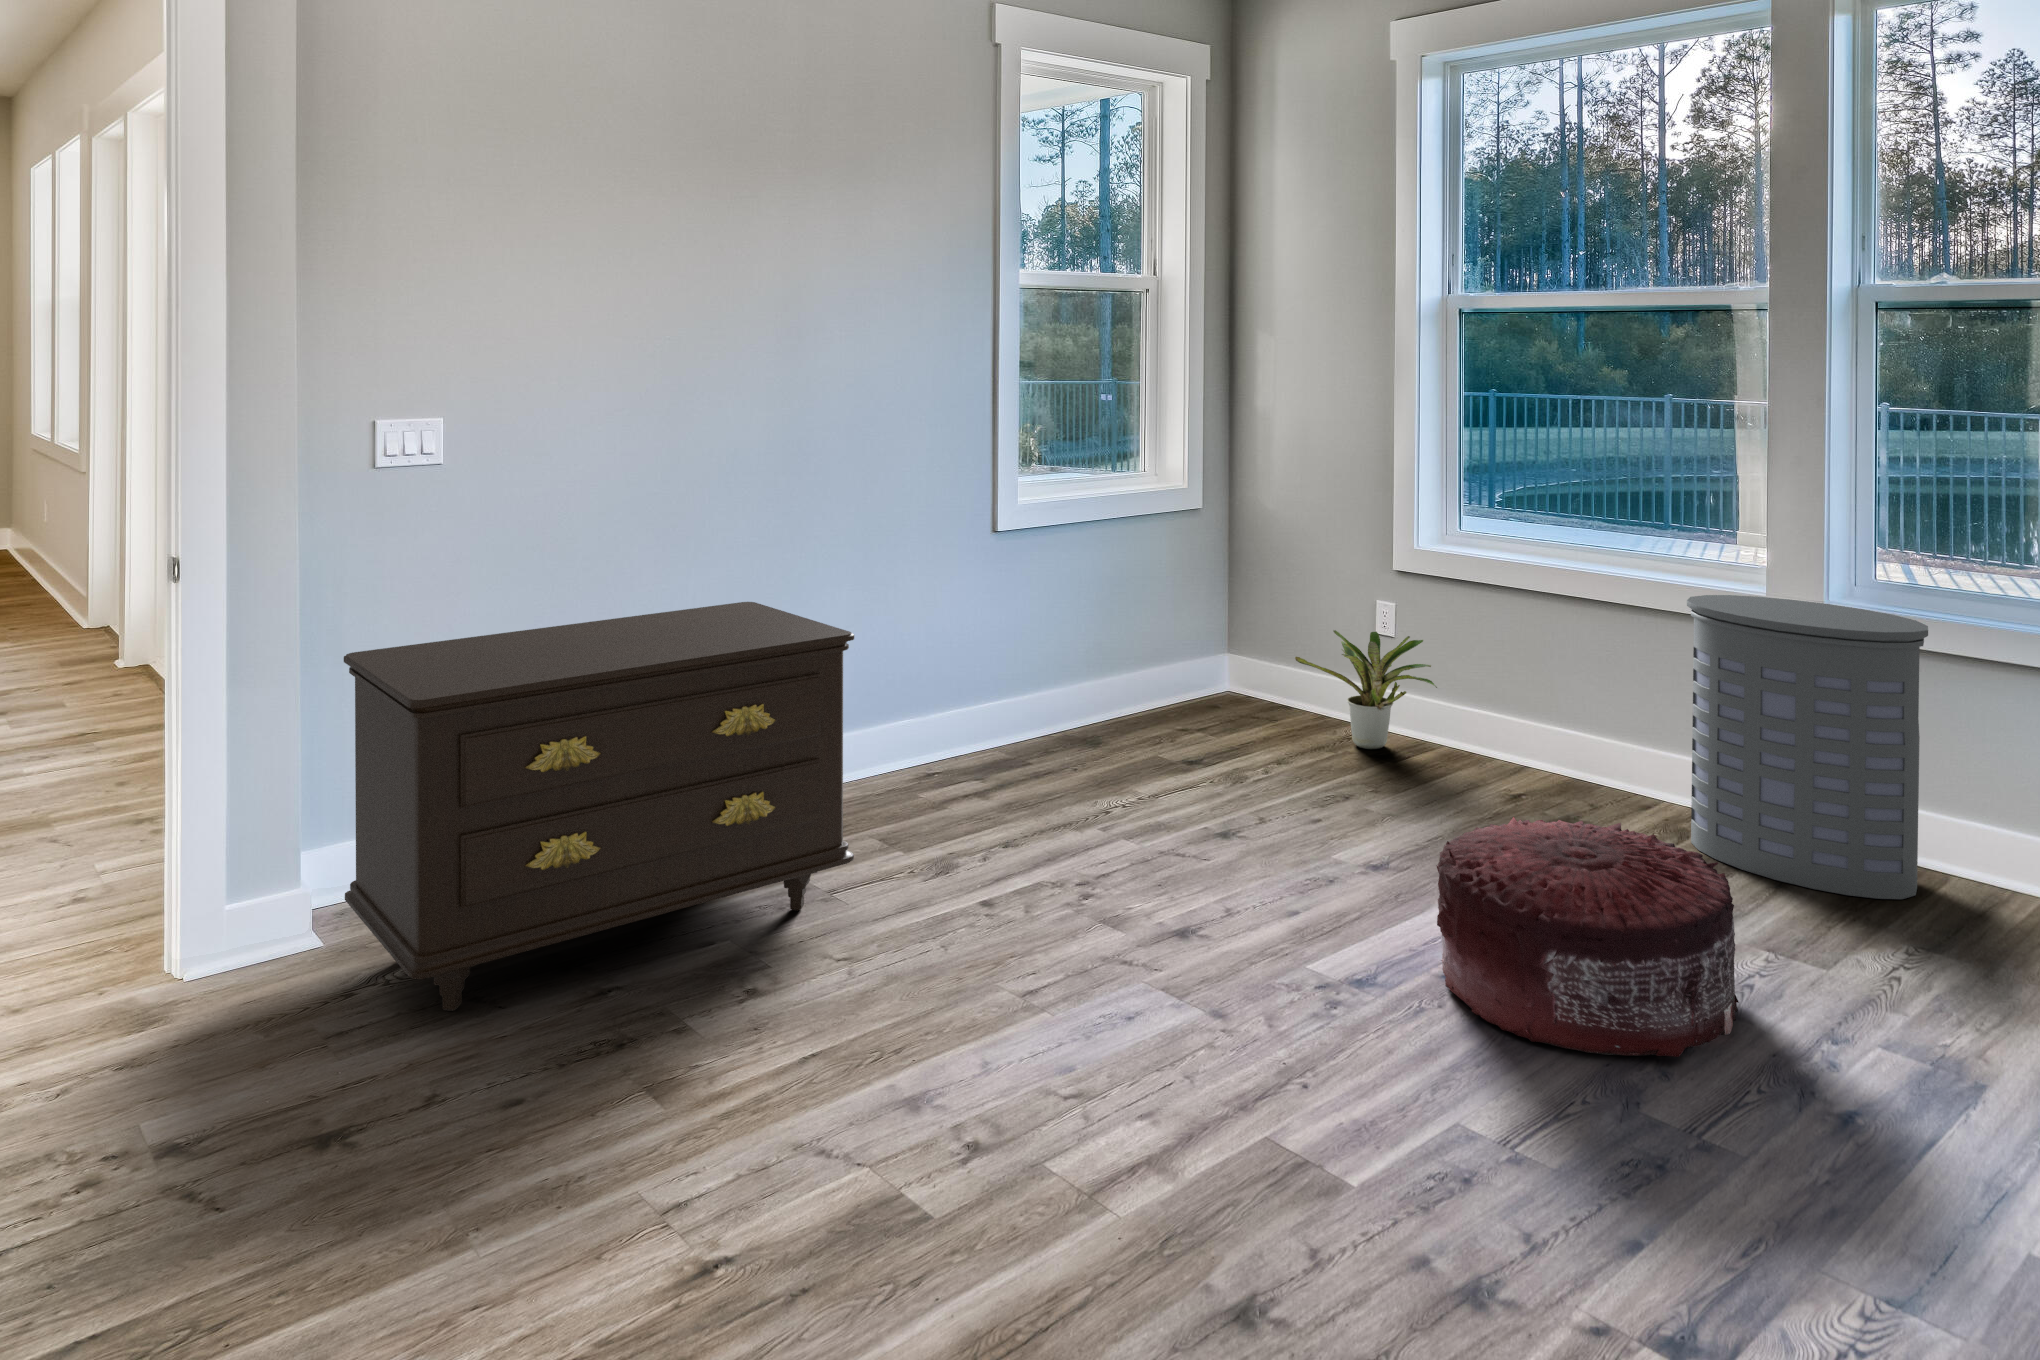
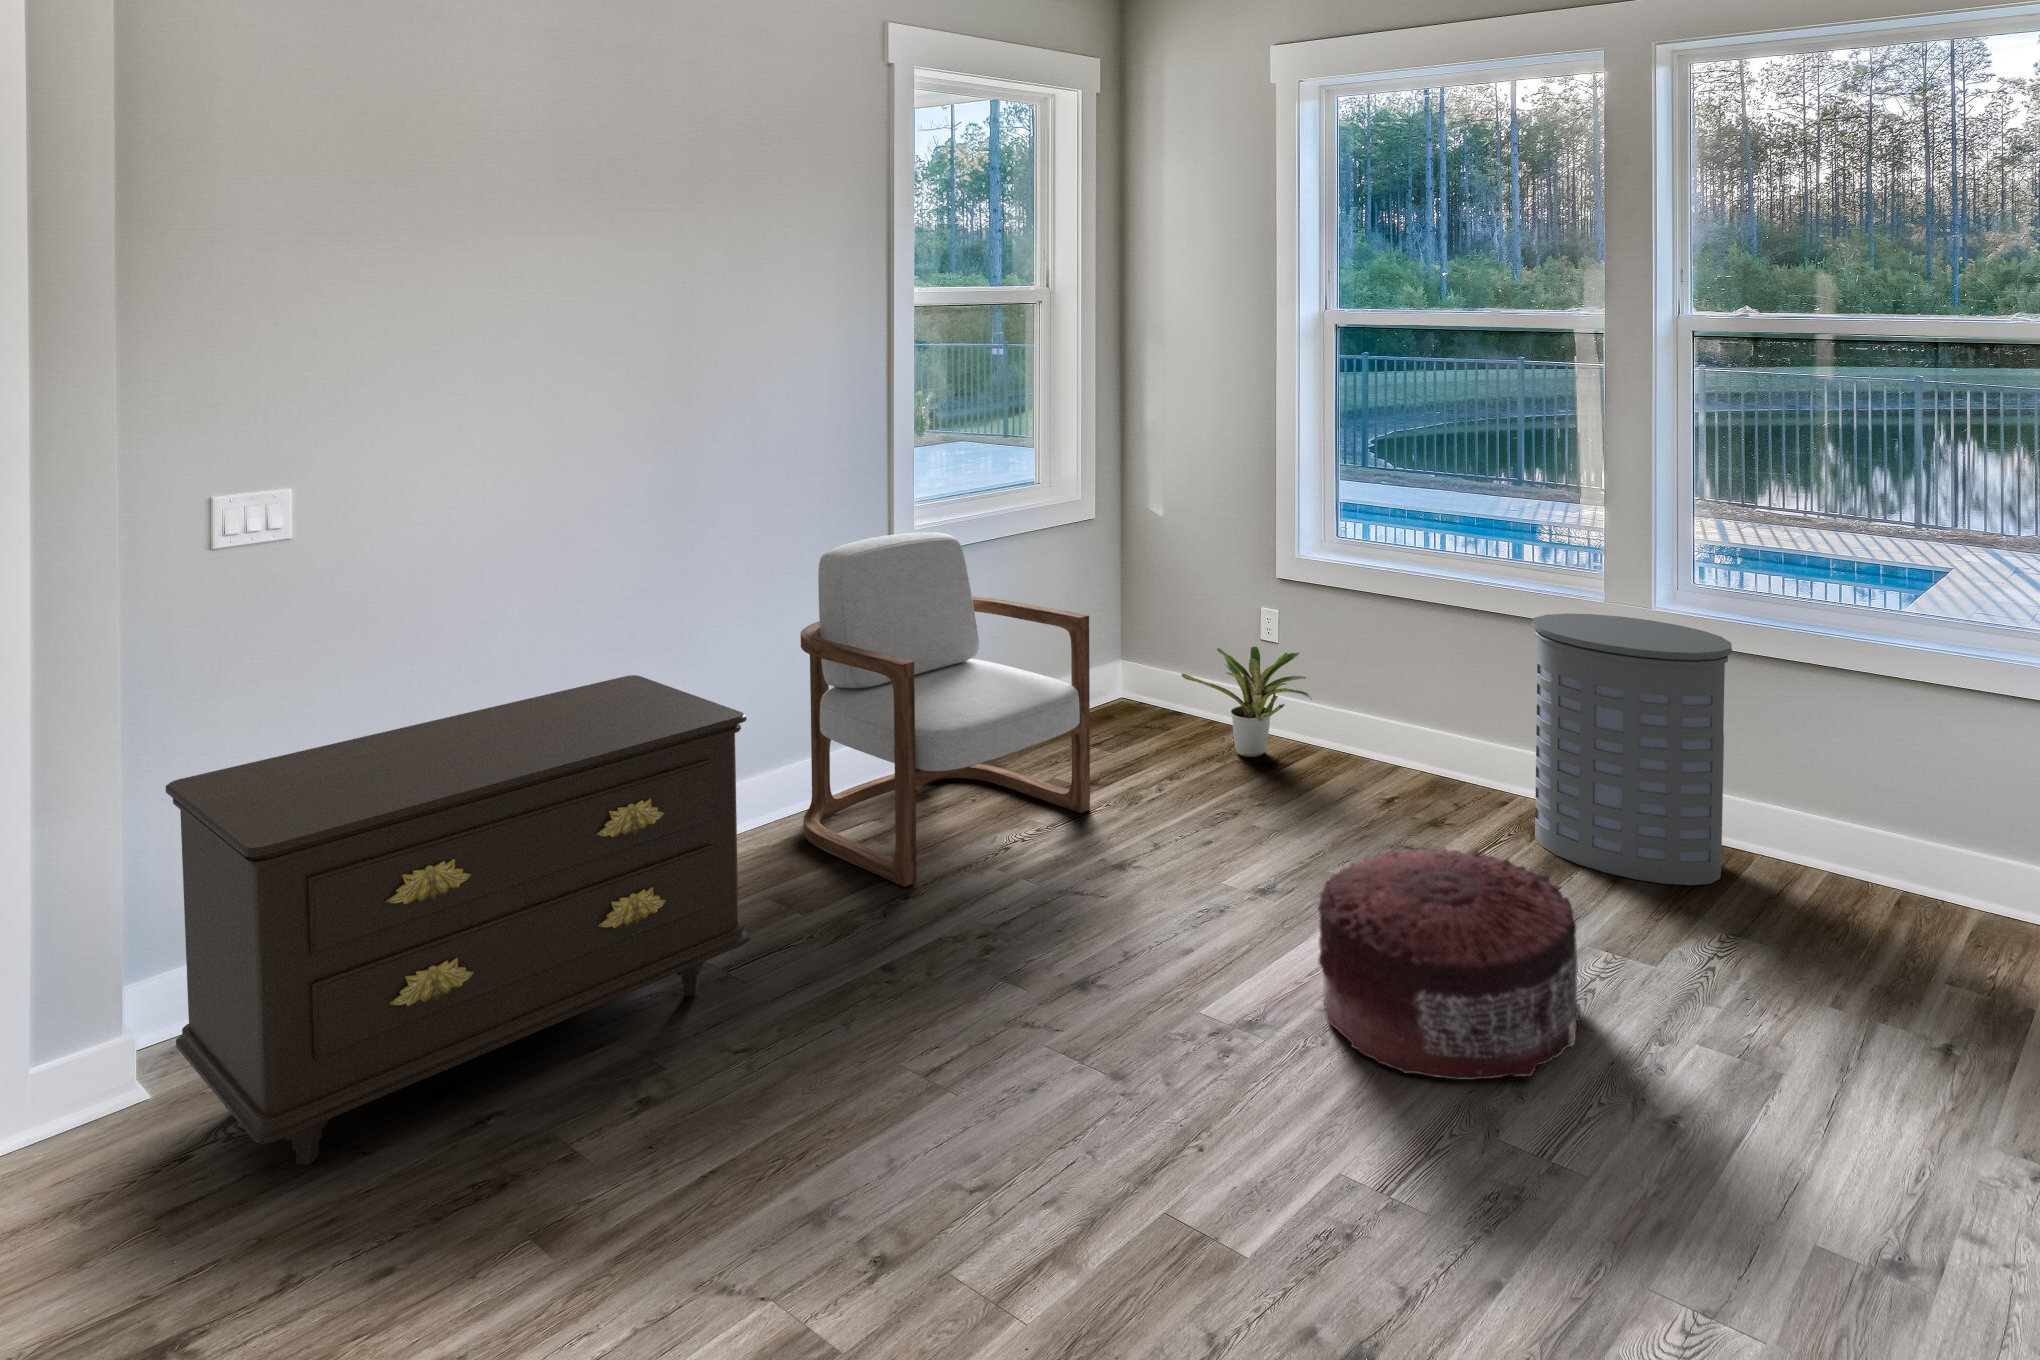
armchair: none [907,494,1197,837] -> present [801,532,1090,887]

